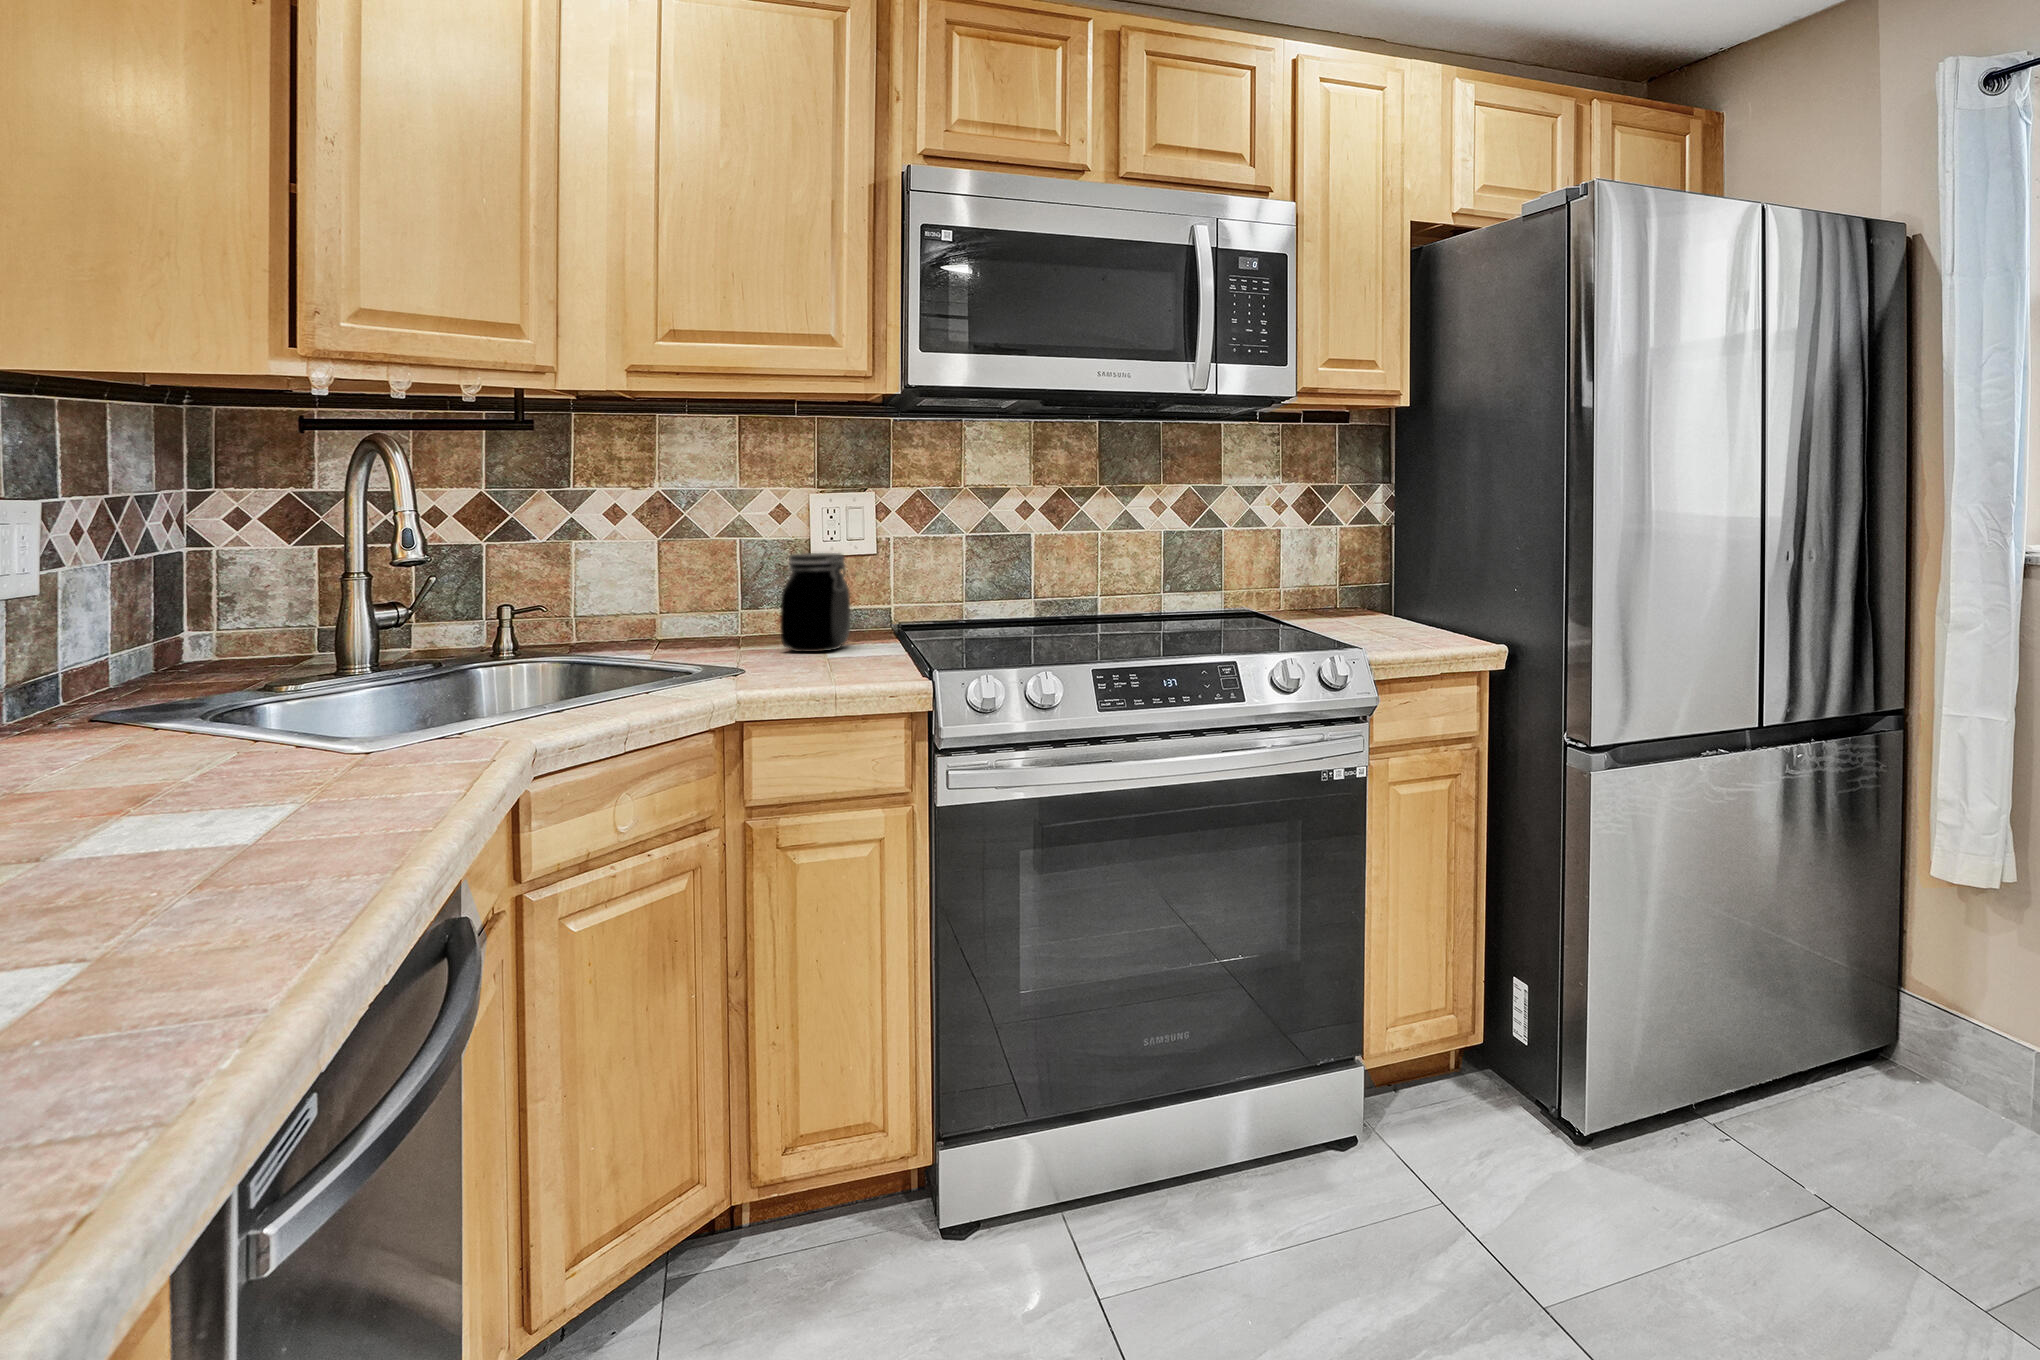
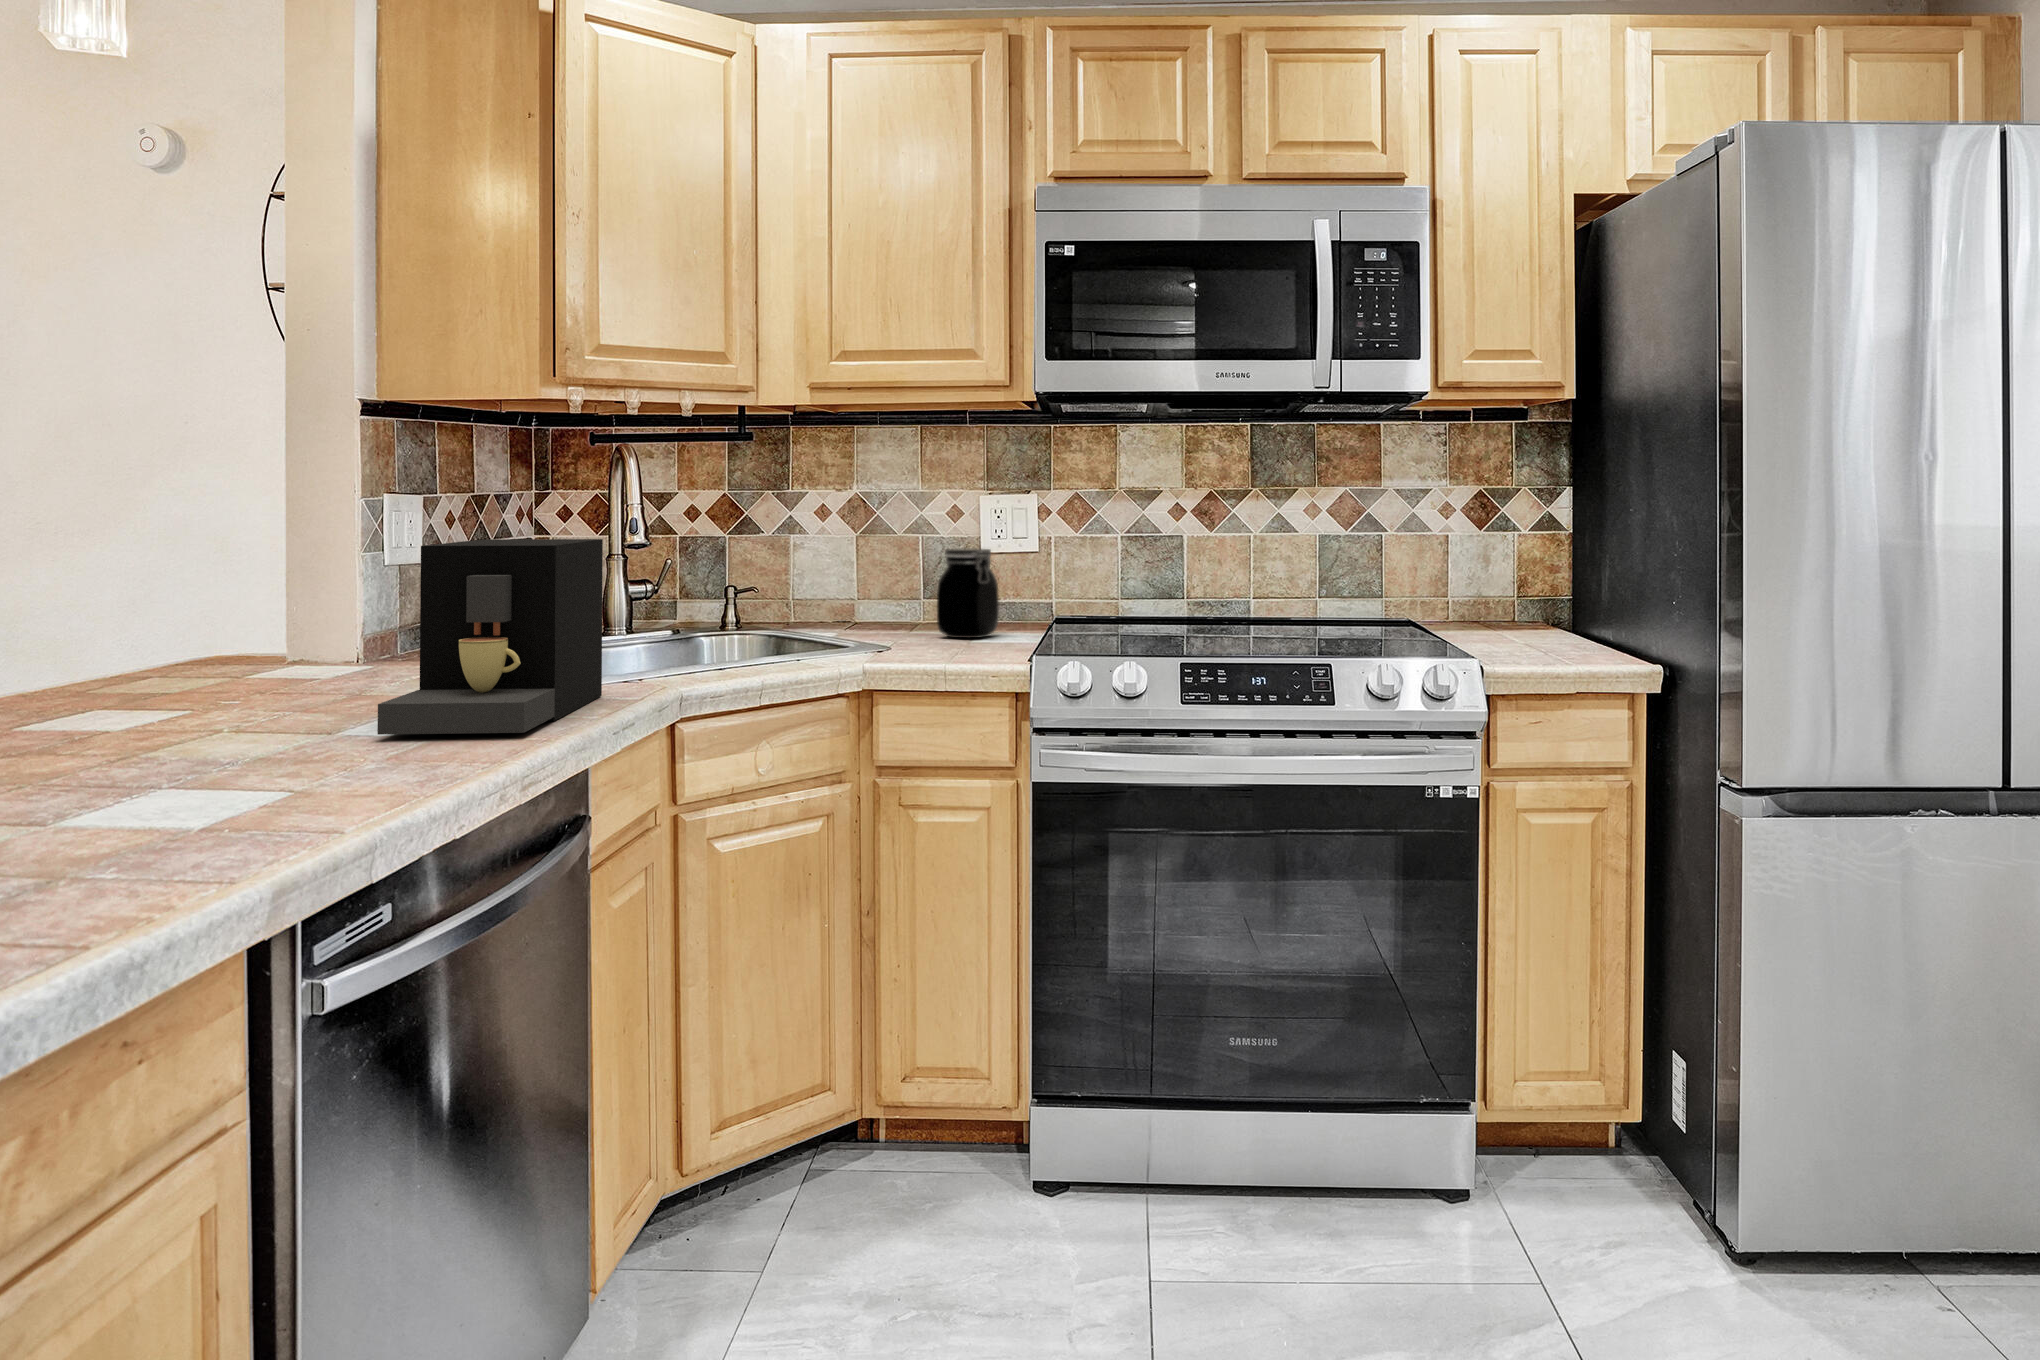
coffee maker: none [142,568,431,866] -> present [378,539,603,735]

